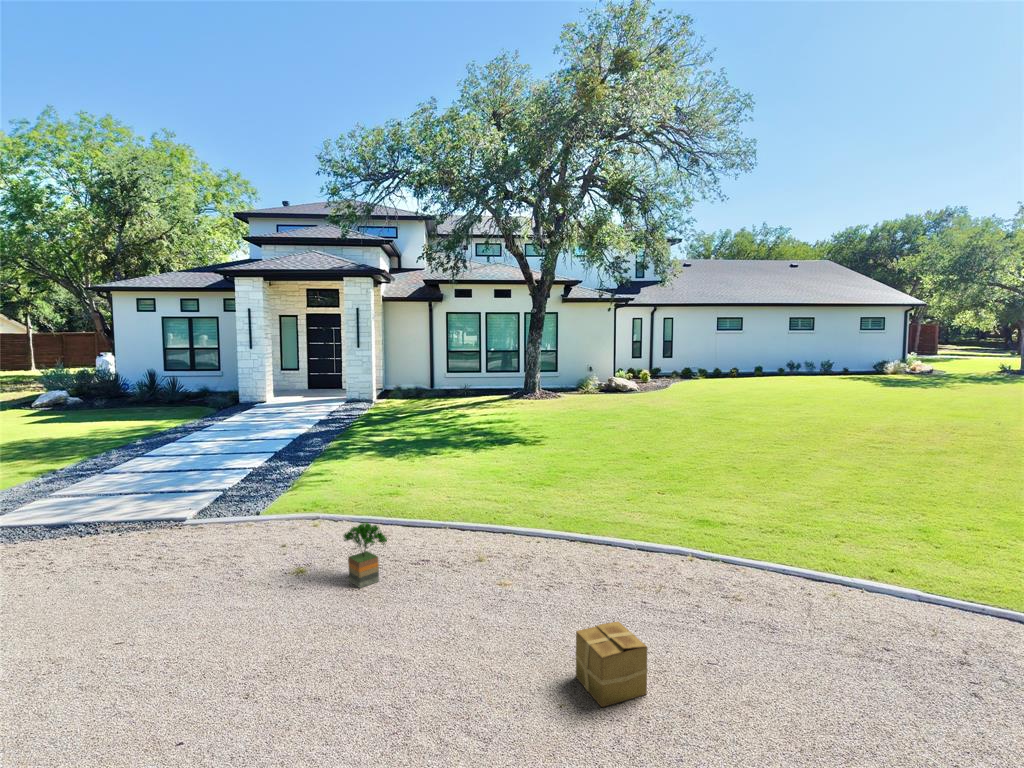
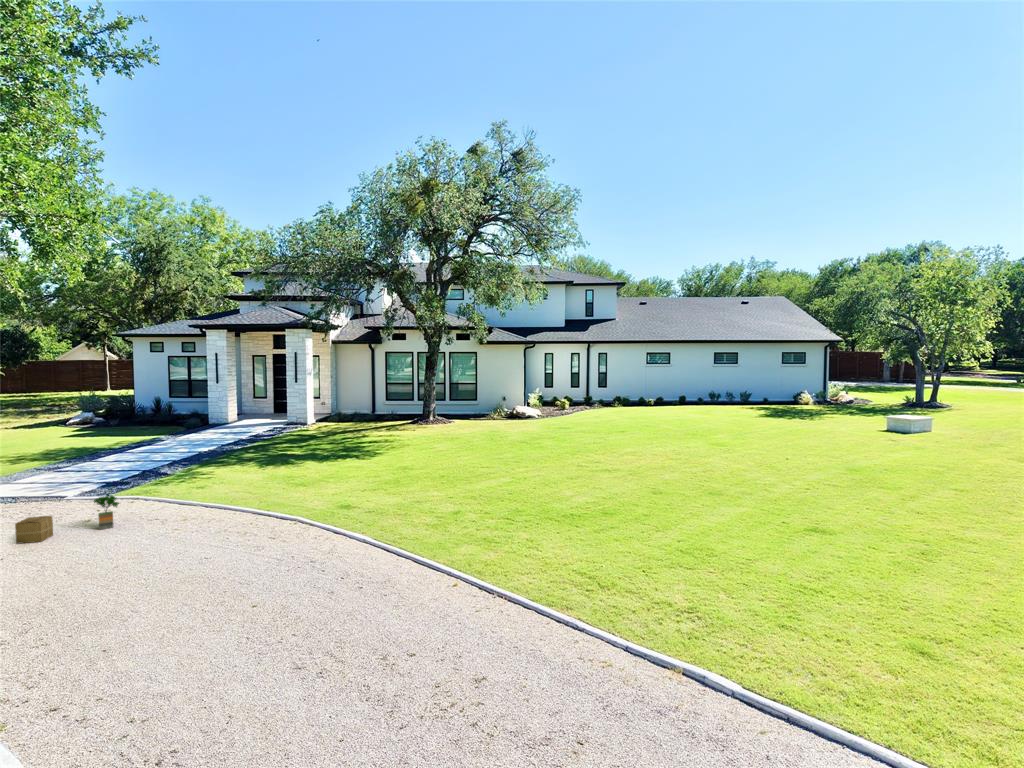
cardboard box: present [575,622,647,707] -> present [15,516,53,544]

